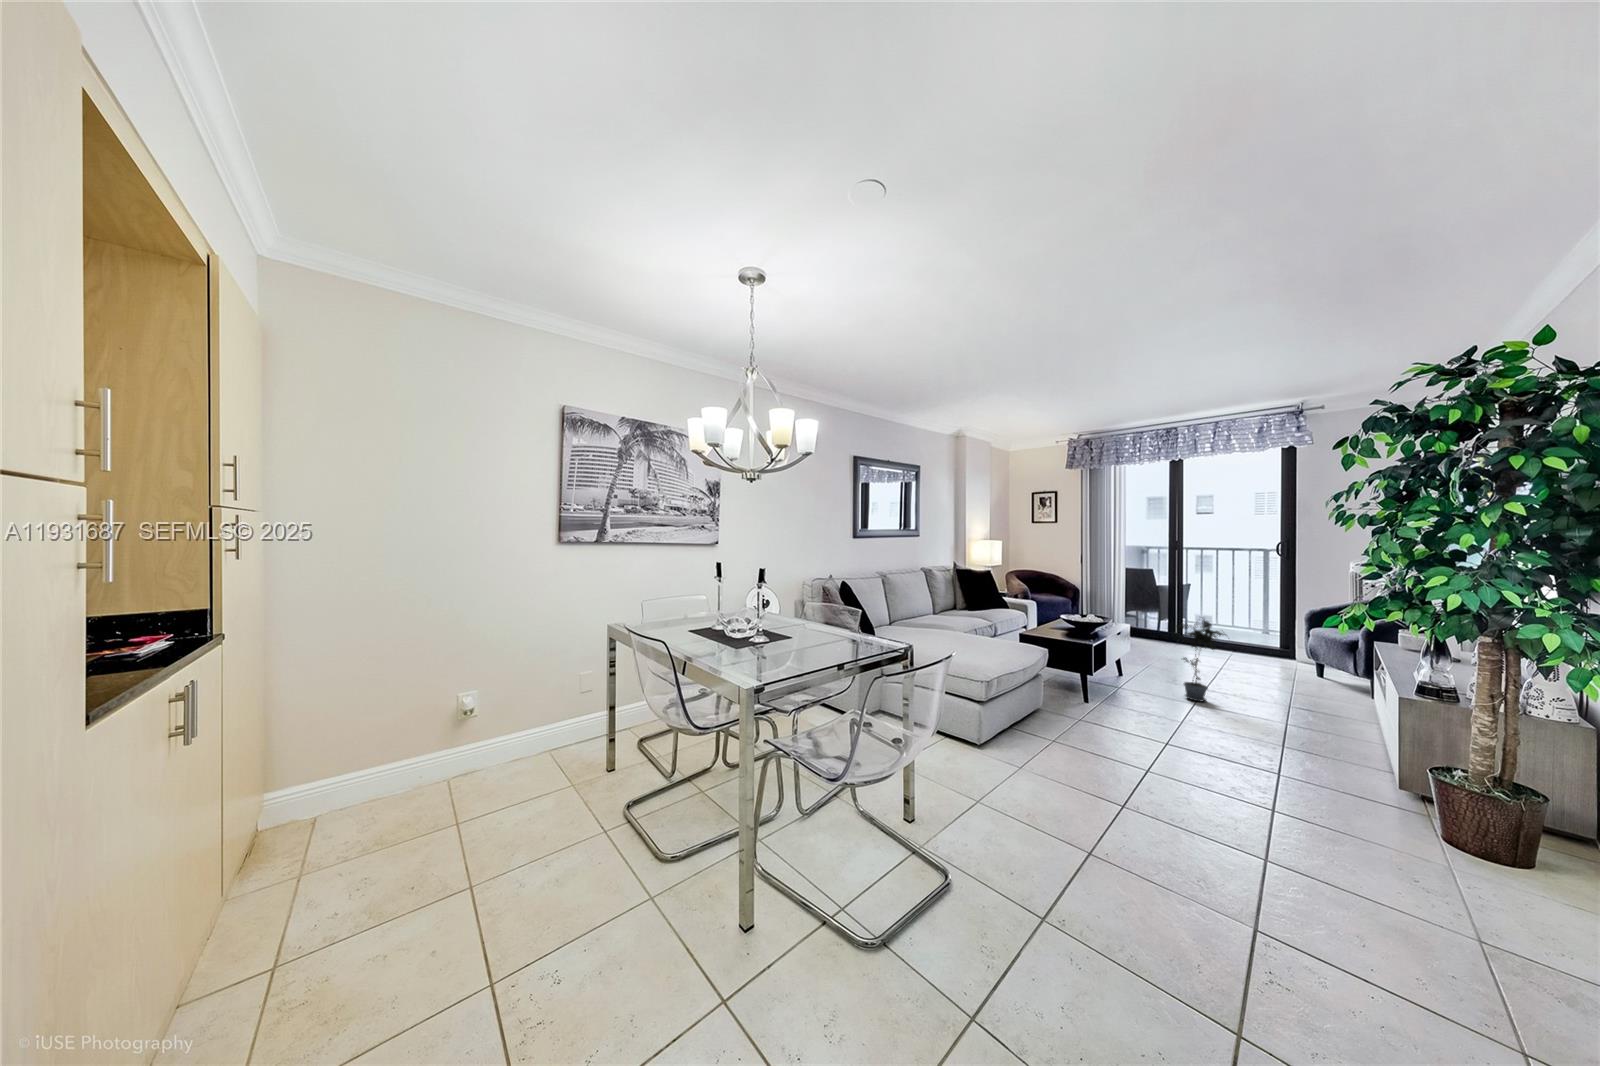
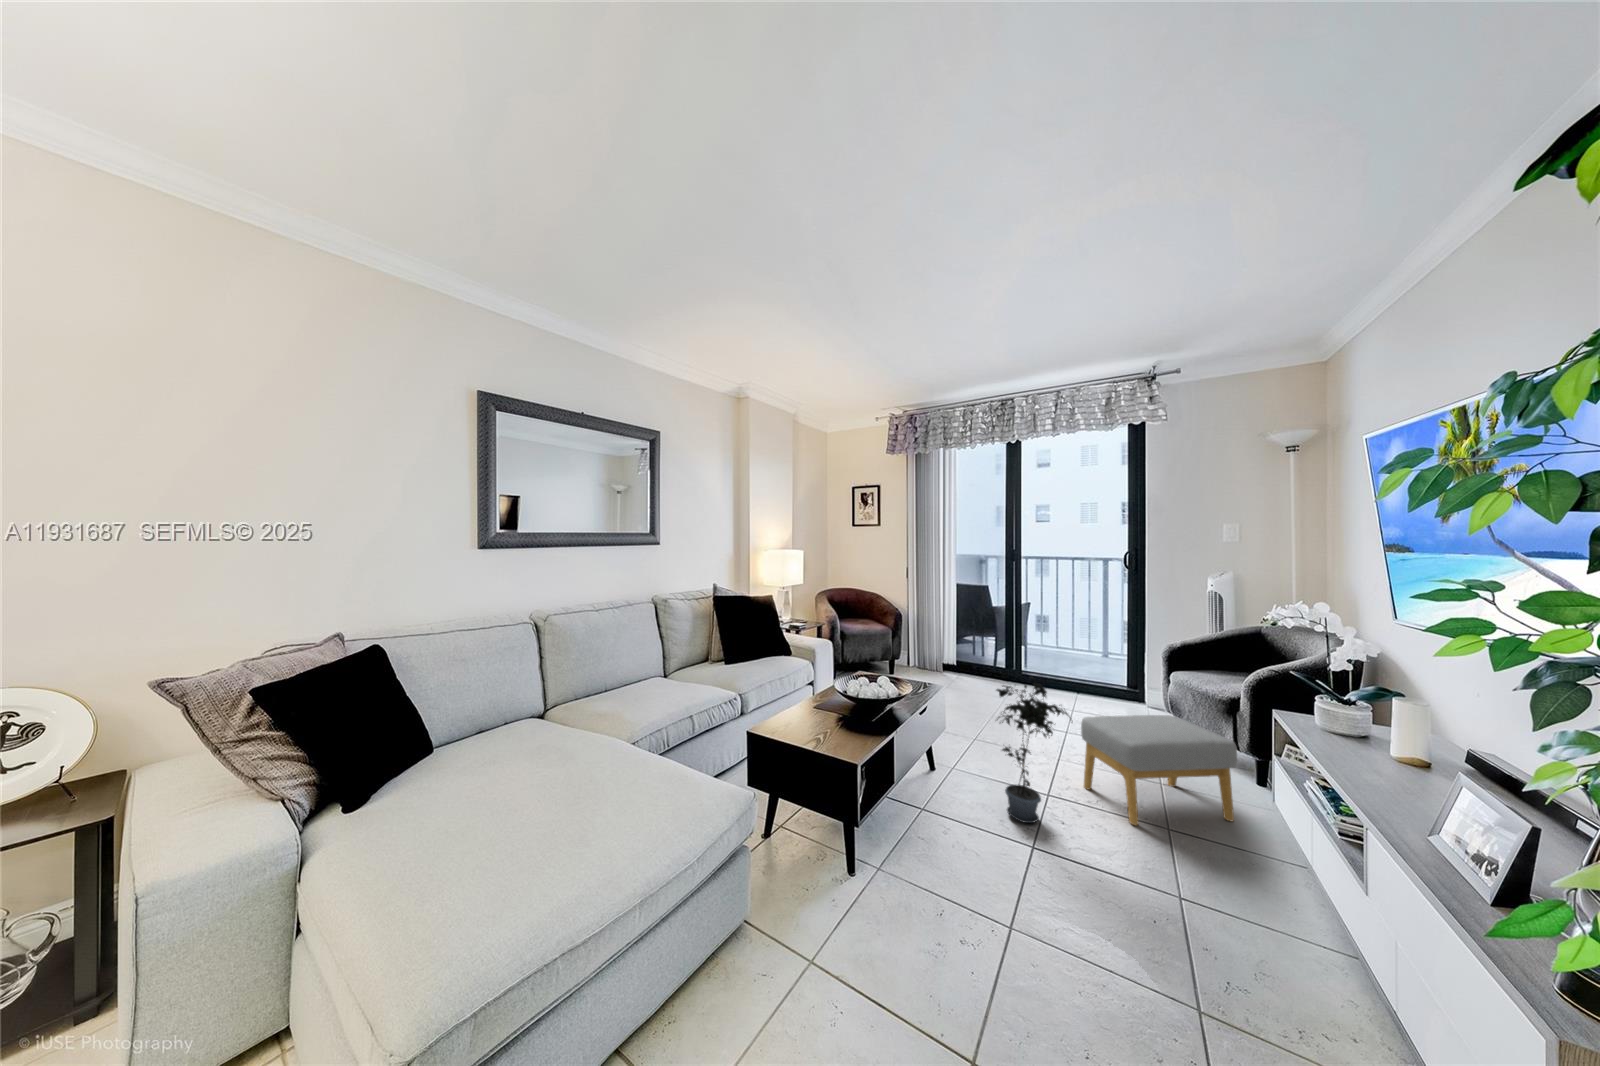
footstool: none [1236,647,1347,709] -> present [1081,715,1237,825]

